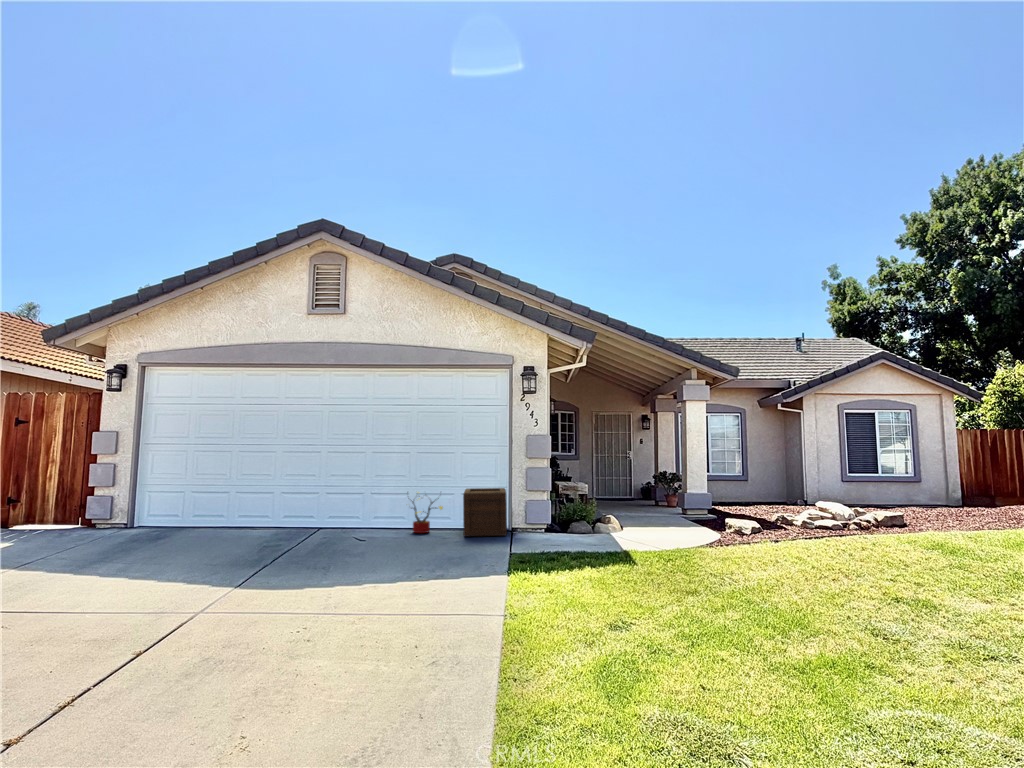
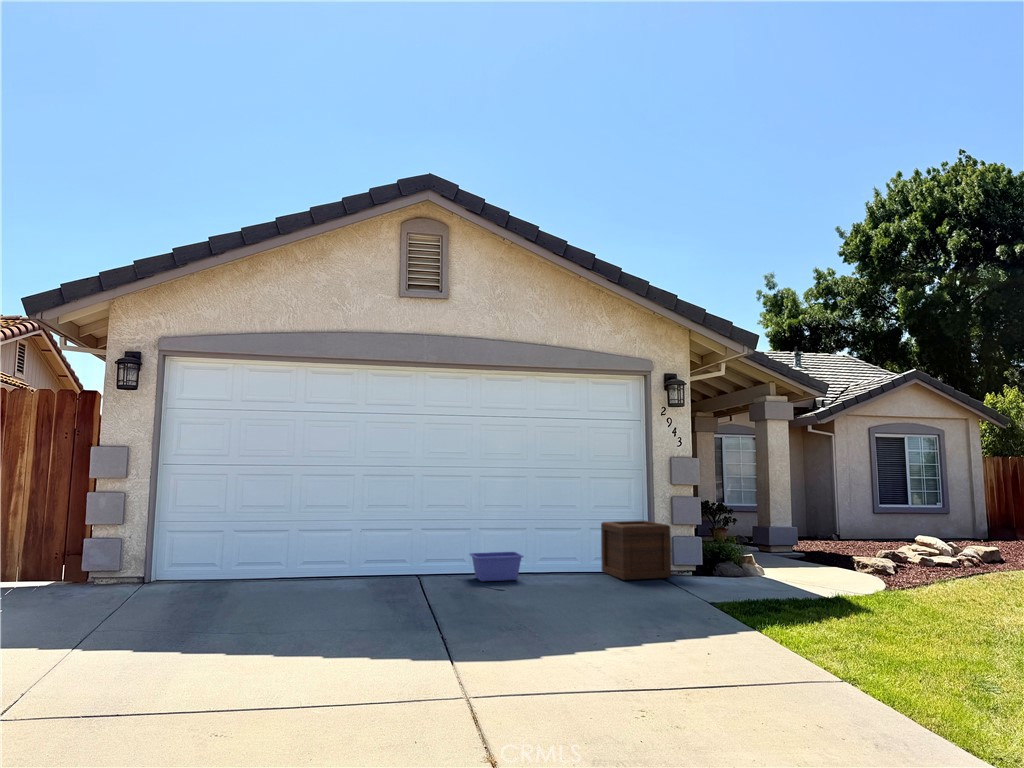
decorative plant: present [411,501,443,533] -> none [532,525,590,579]
storage bin: none [350,511,393,533] -> present [470,552,524,581]

